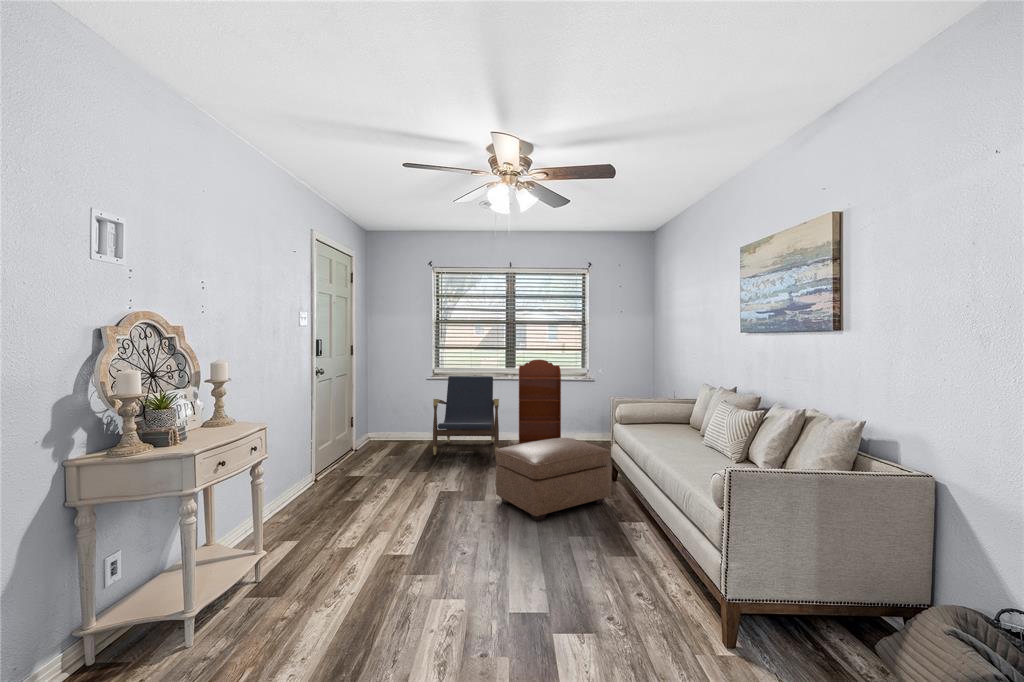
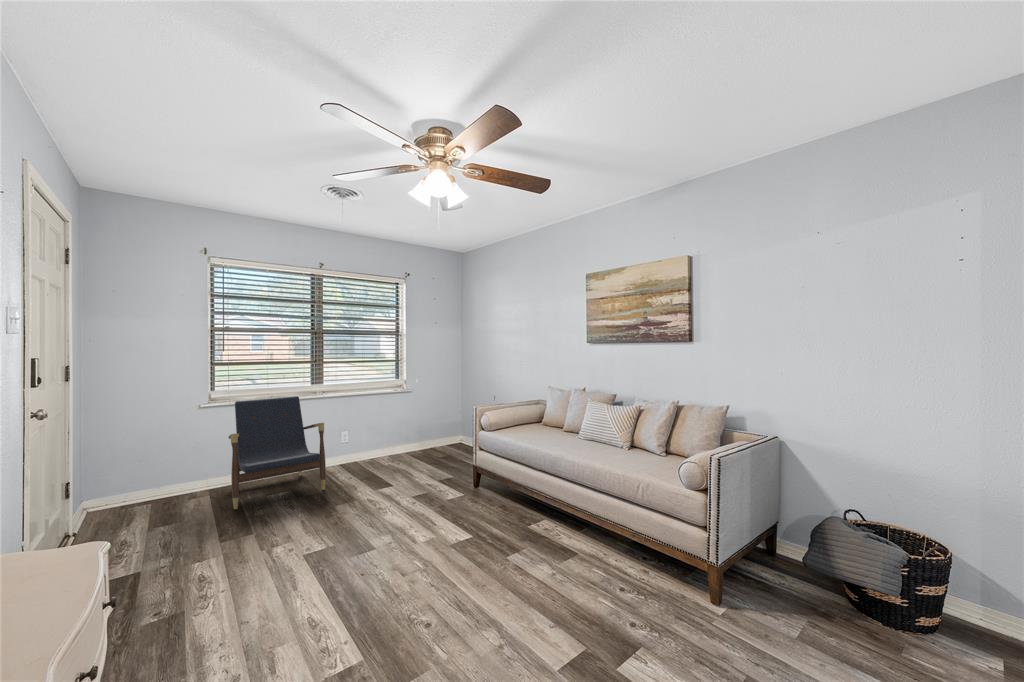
bookcase: present [519,360,561,444] -> none [330,373,386,474]
ottoman: present [495,438,611,521] -> none [386,454,499,553]

